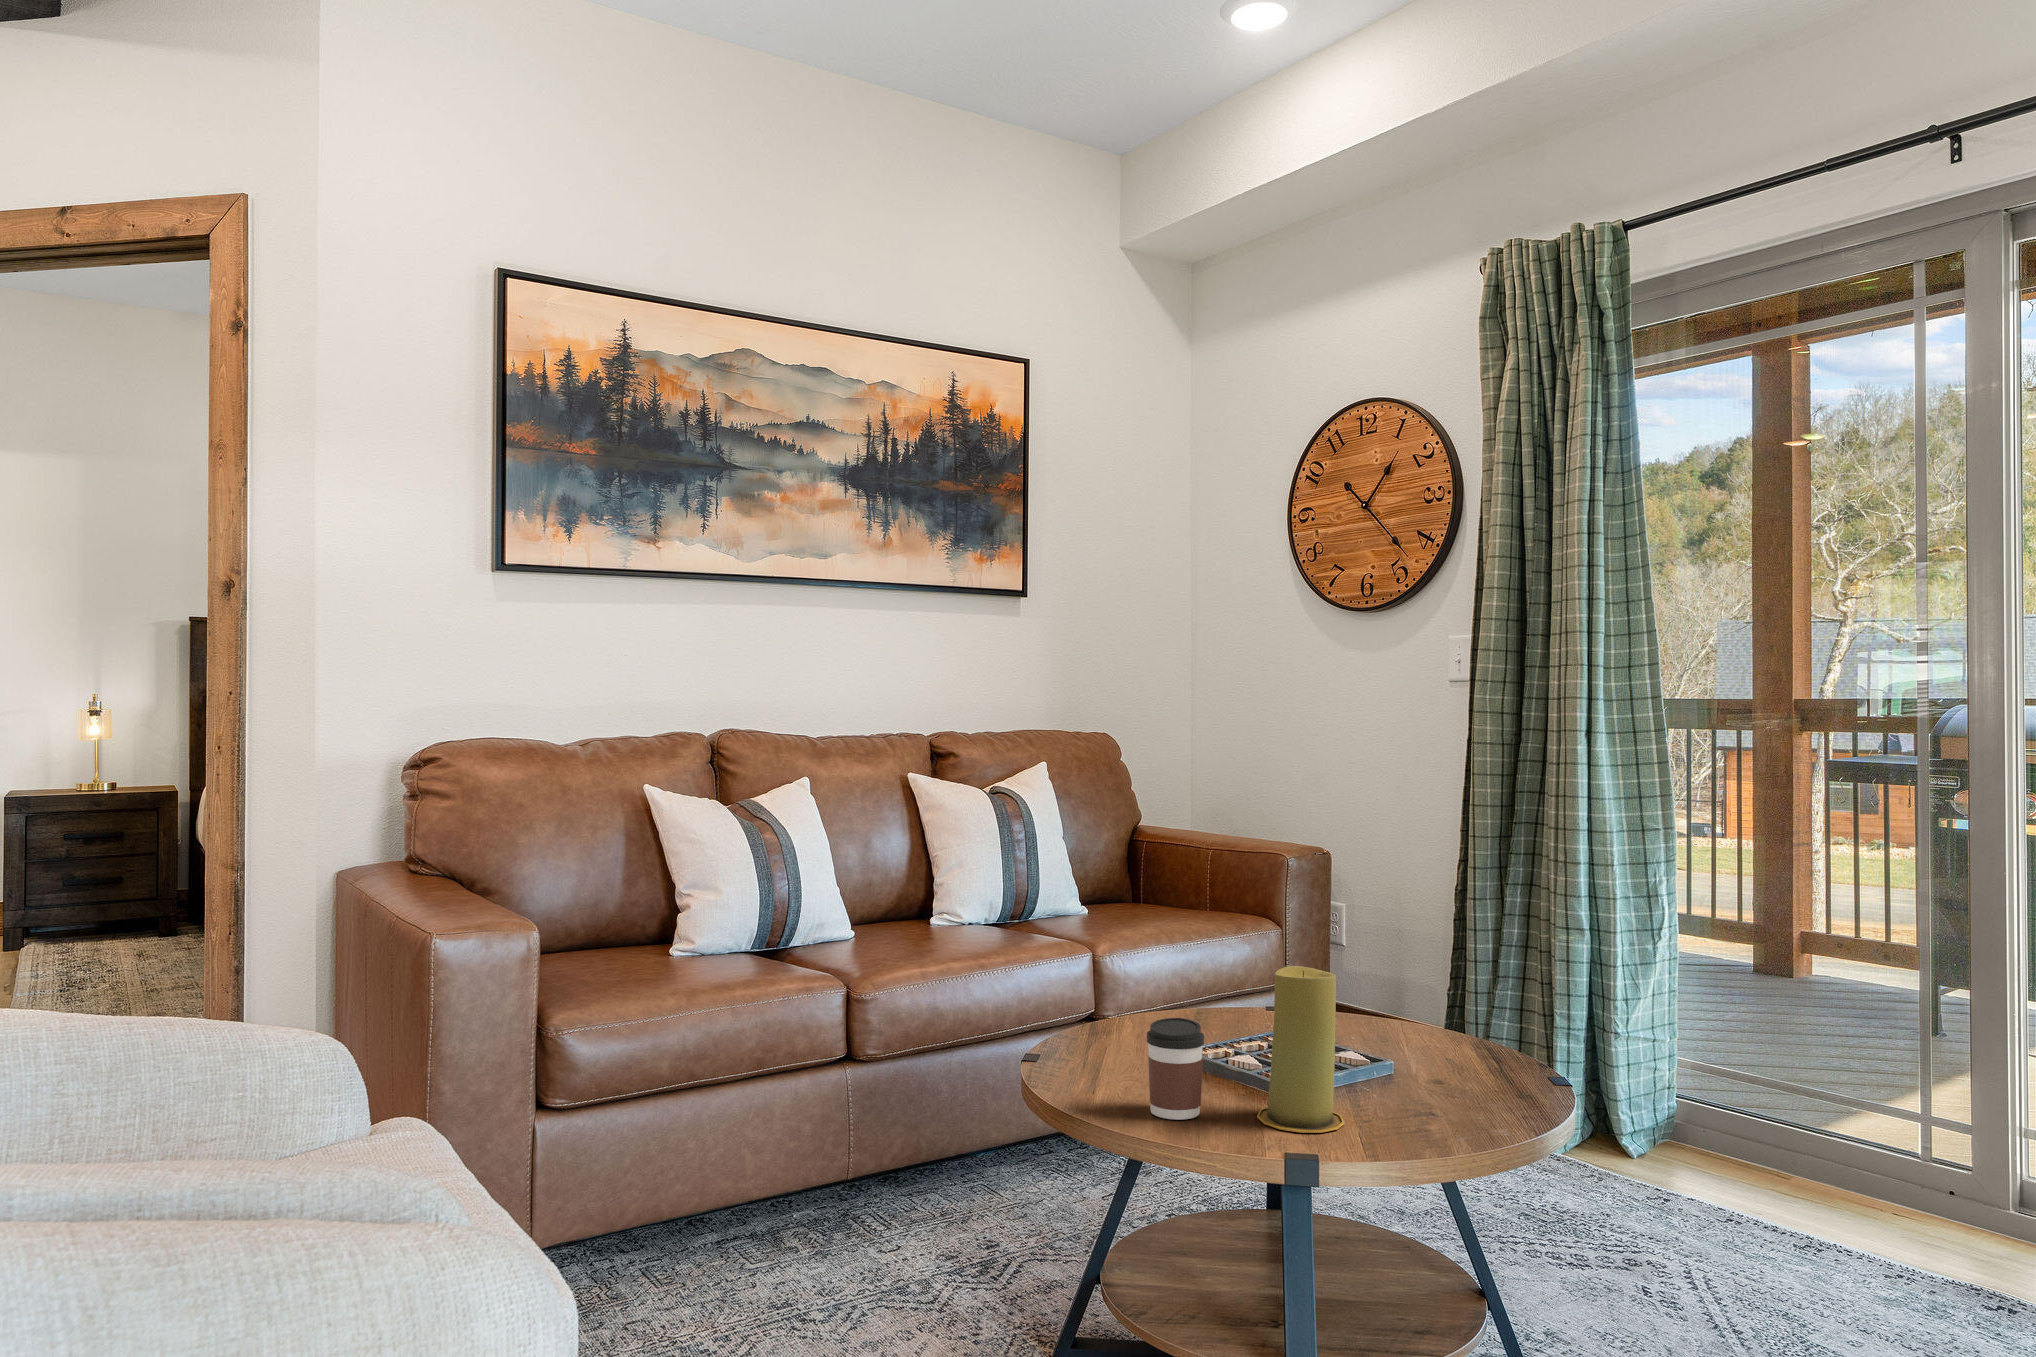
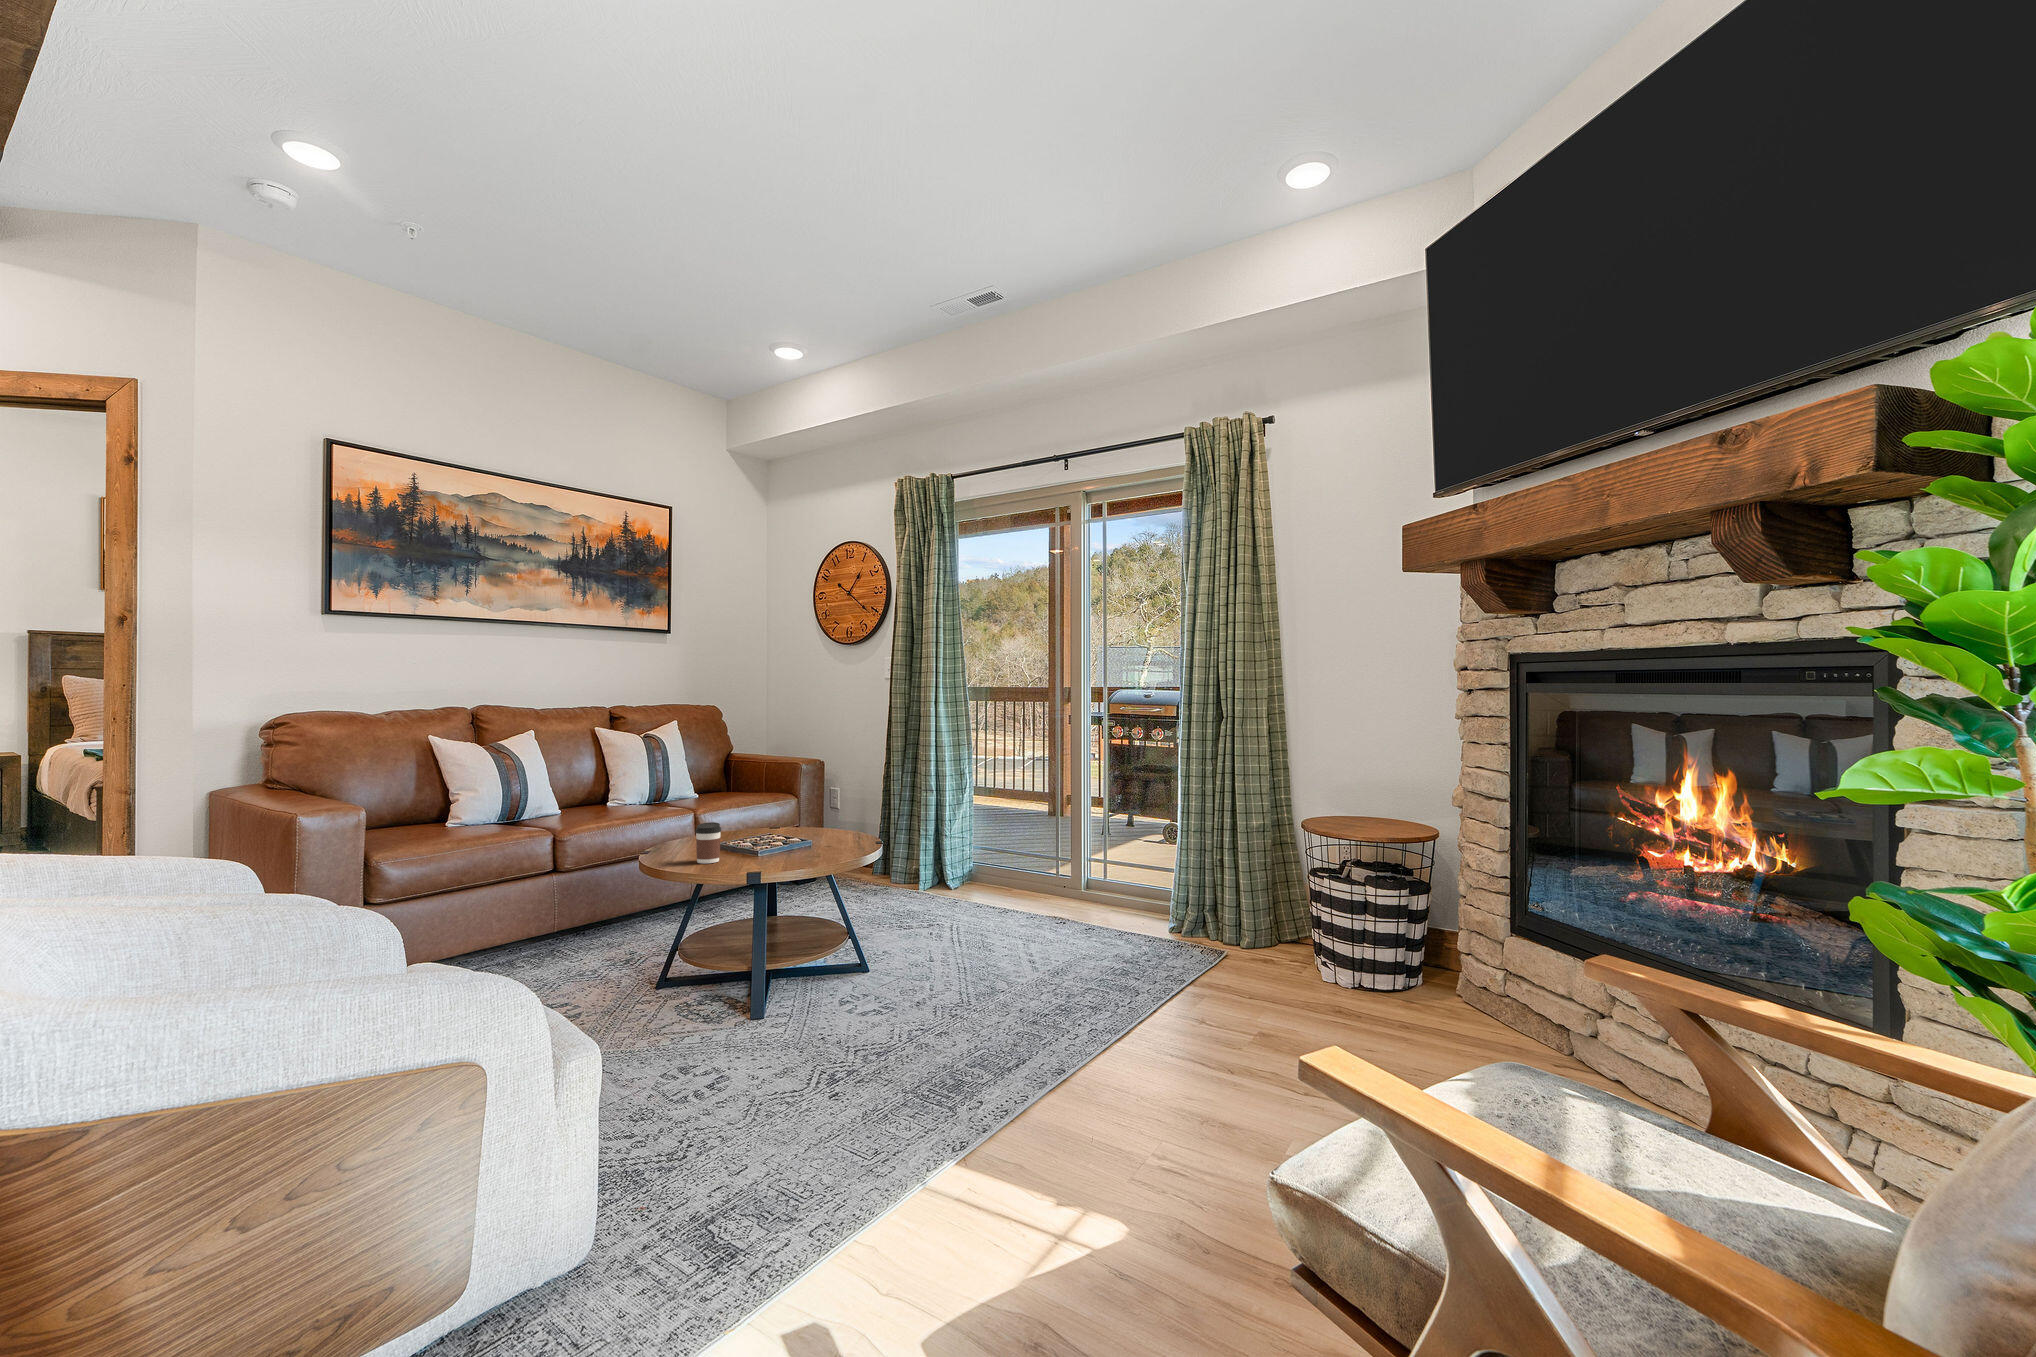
candle: present [1257,966,1344,1133] -> none [744,797,780,863]

